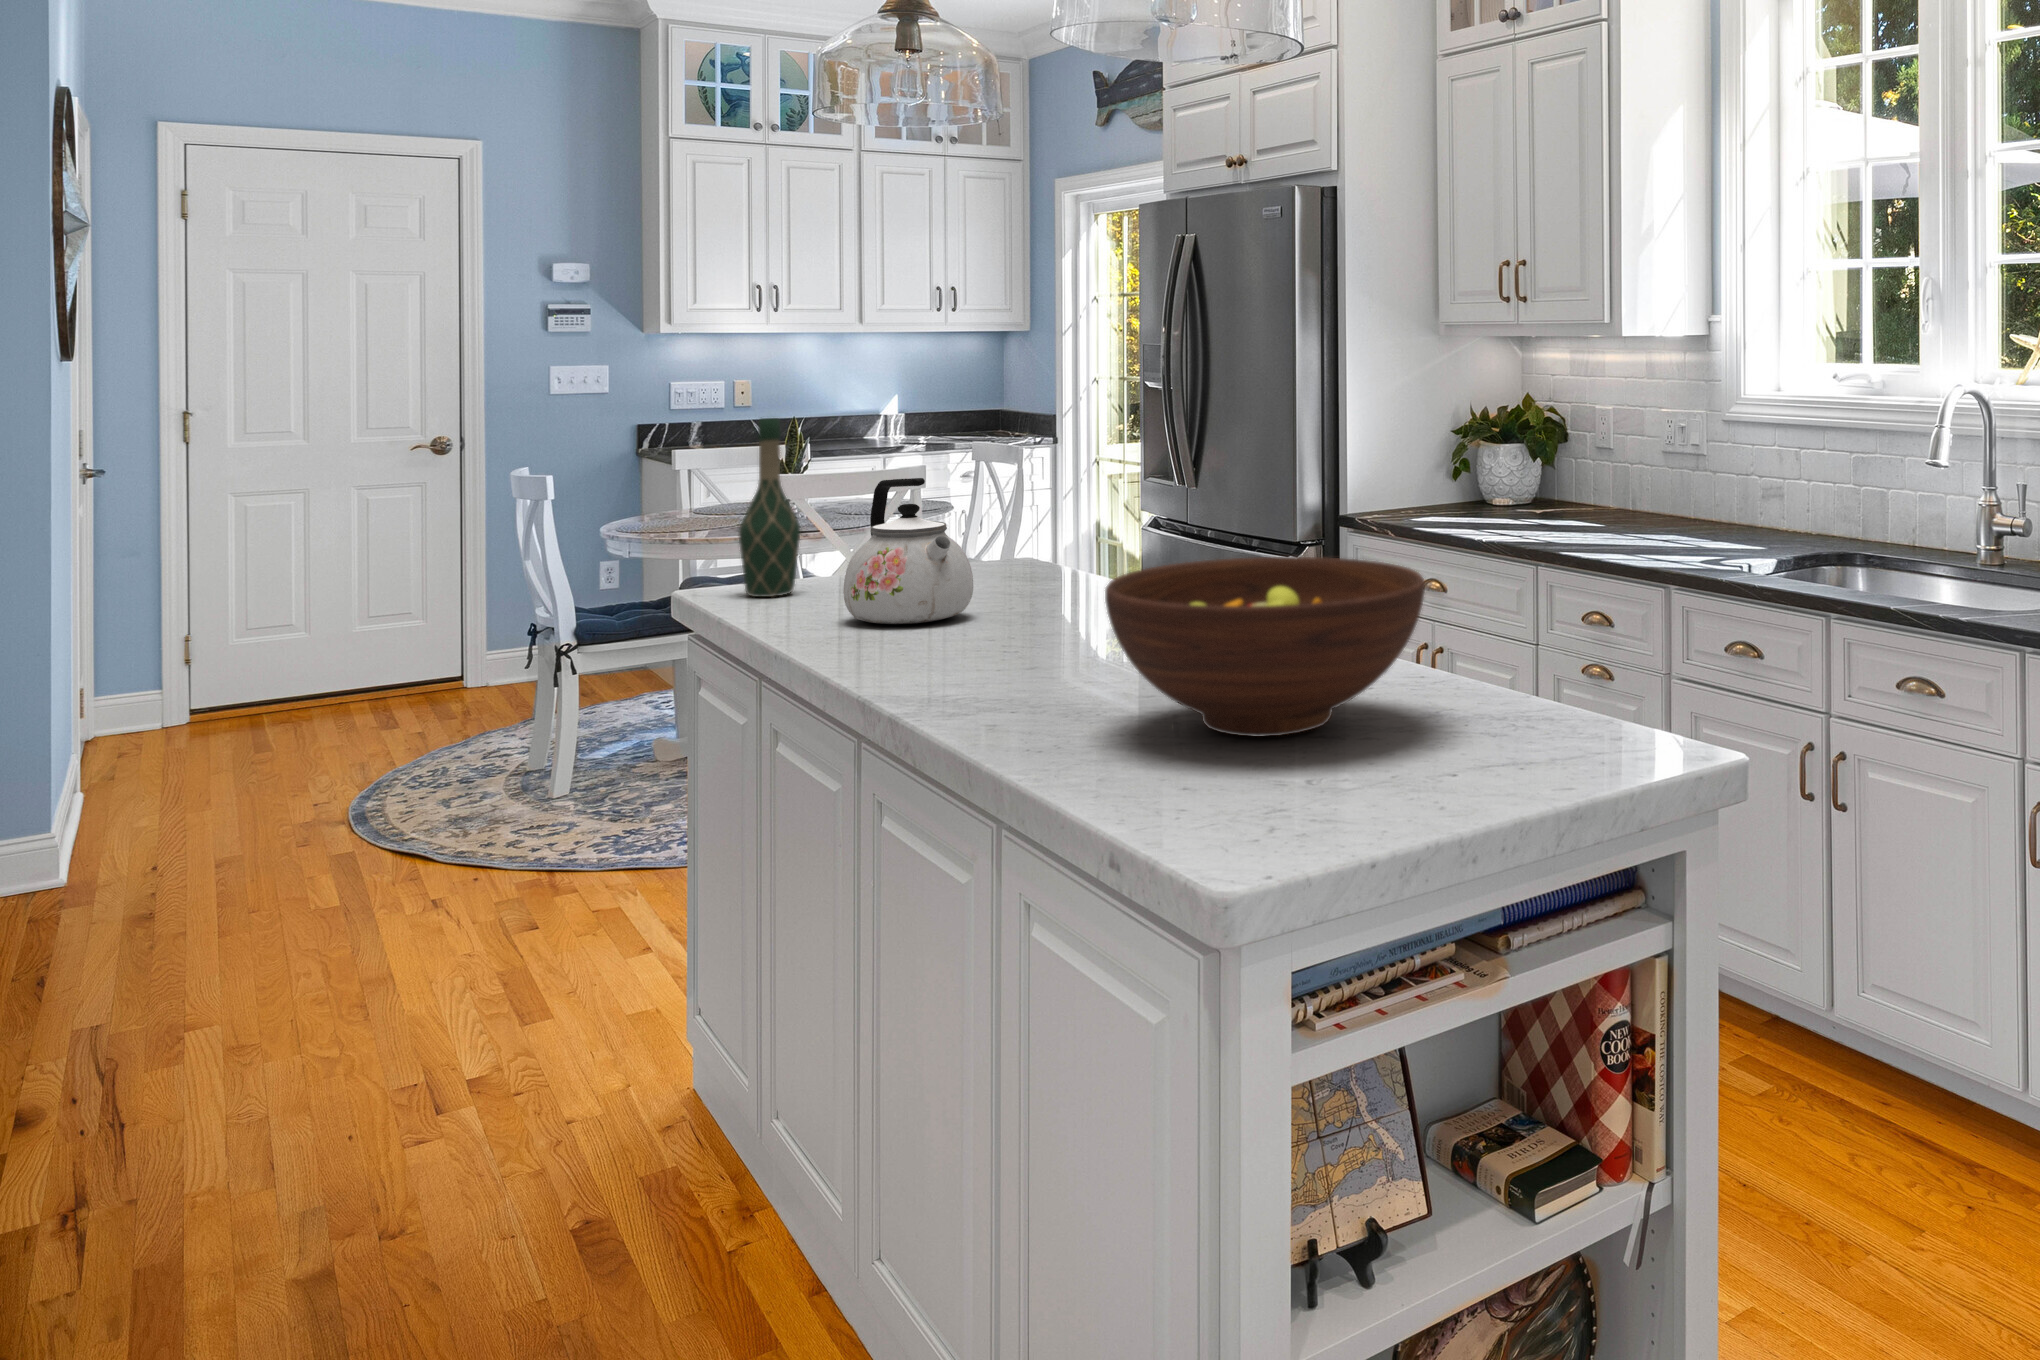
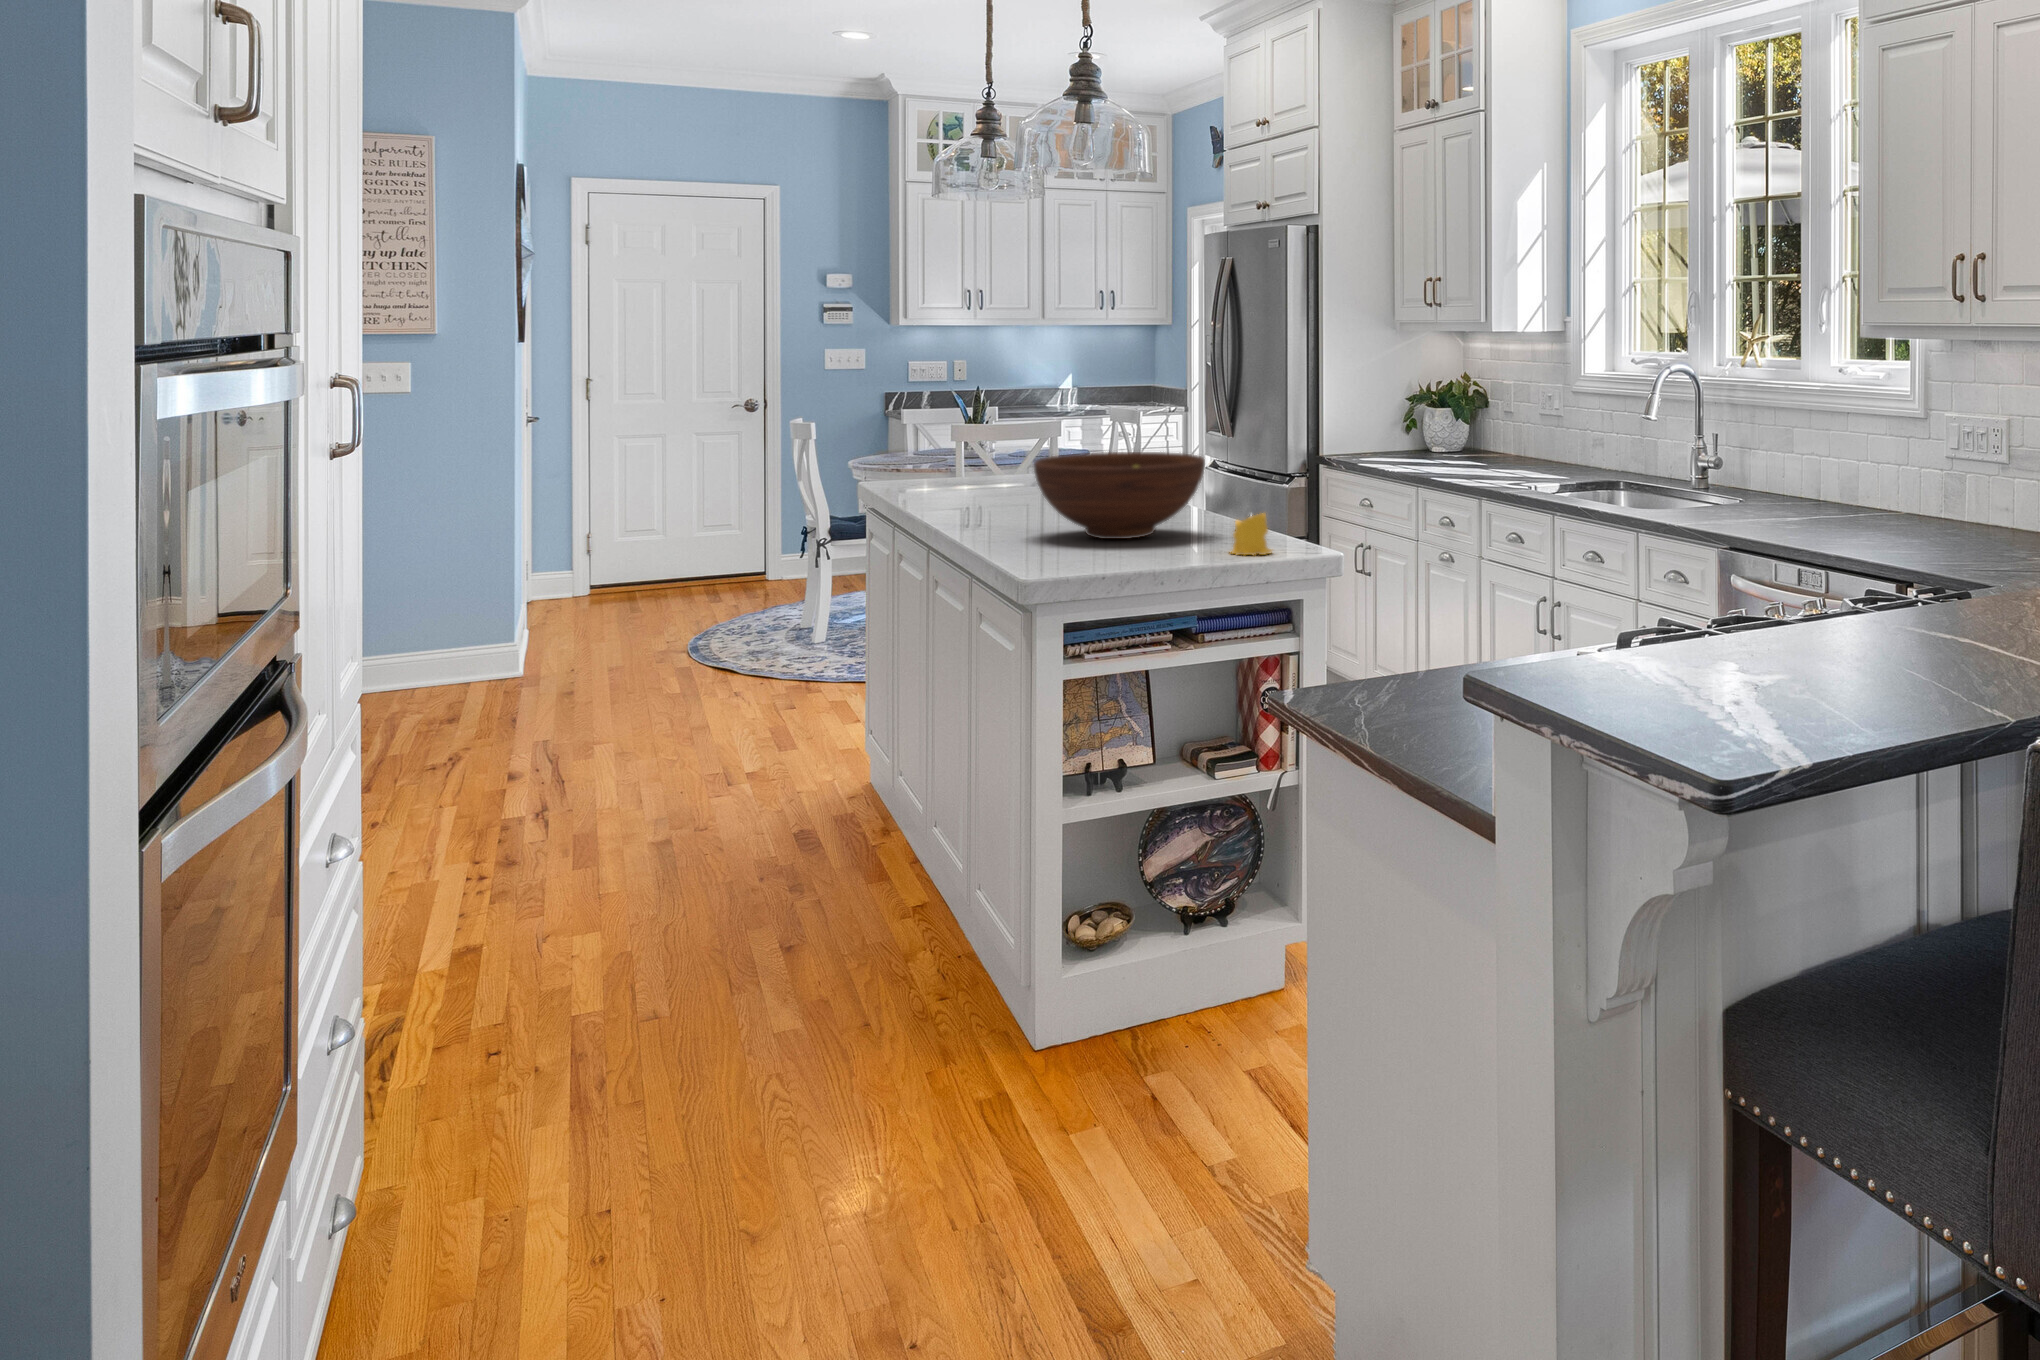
wine bottle: present [738,418,800,597] -> none [898,378,935,486]
kettle: present [843,478,973,624] -> none [947,413,1023,498]
candle: none [1539,685,1624,780] -> present [1231,513,1272,555]

